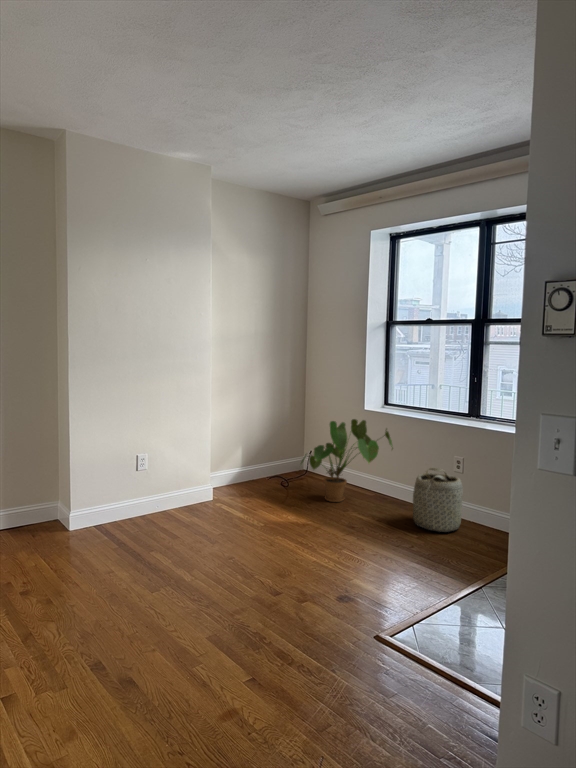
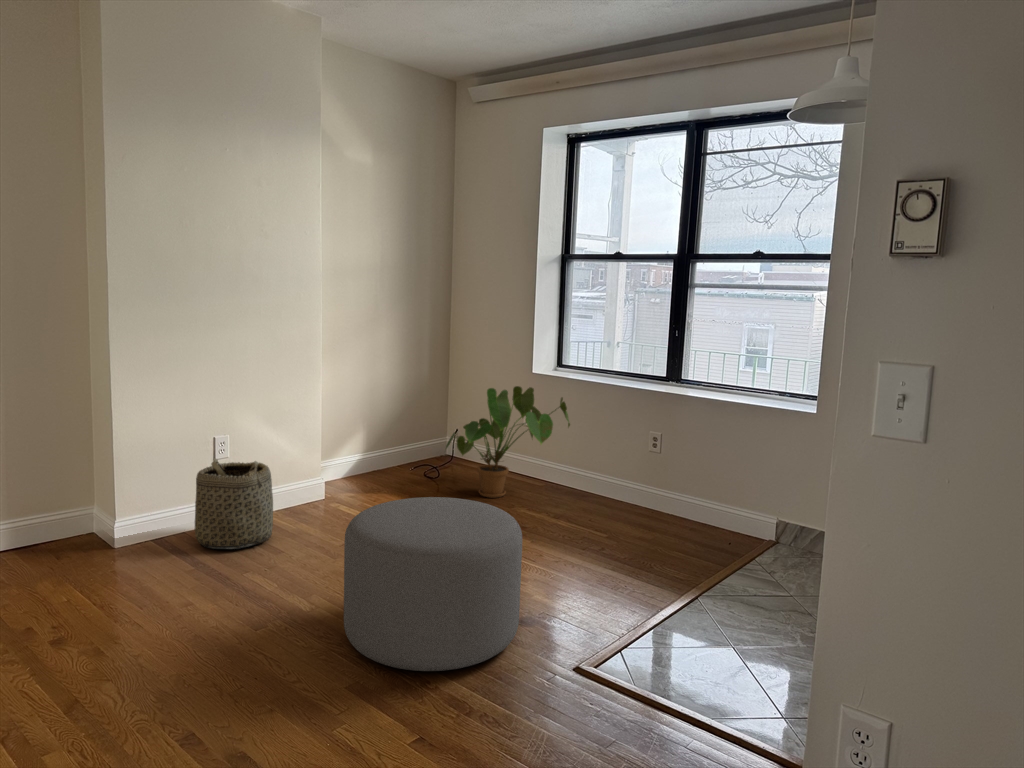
basket: present [413,468,463,532] -> present [195,458,273,549]
ottoman: none [212,504,339,632] -> present [344,497,522,671]

